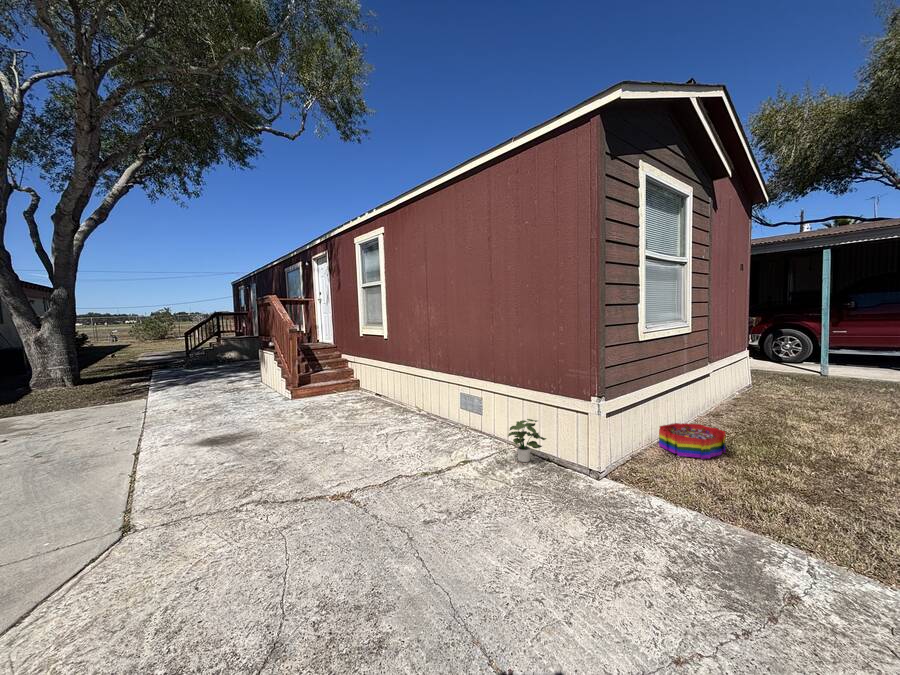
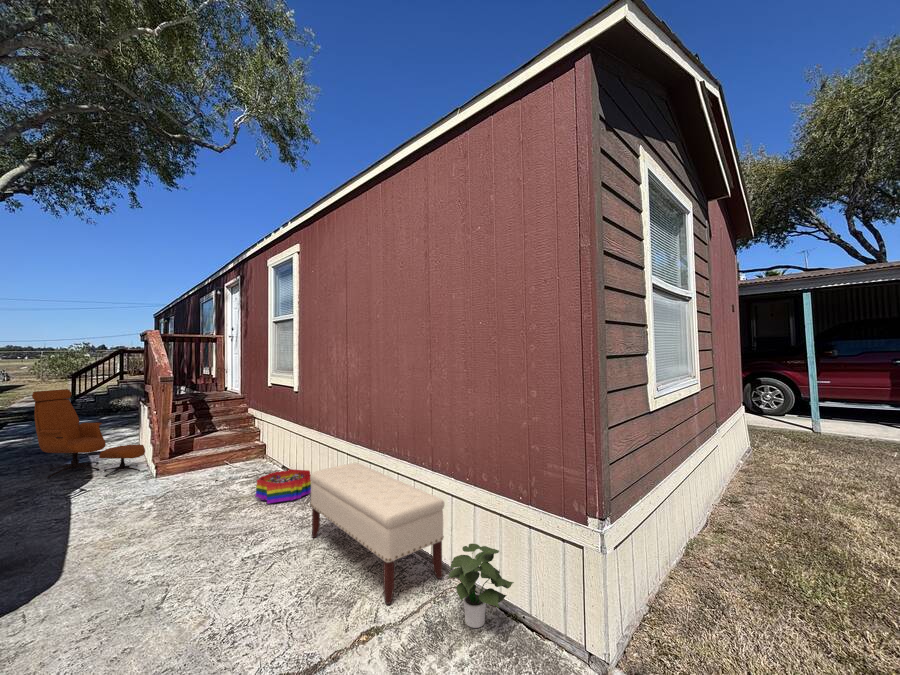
lounge chair: none [202,339,278,400] -> present [32,389,145,479]
bench: none [412,383,504,453] -> present [310,463,444,604]
storage bin: present [659,423,726,459] -> present [255,469,311,504]

